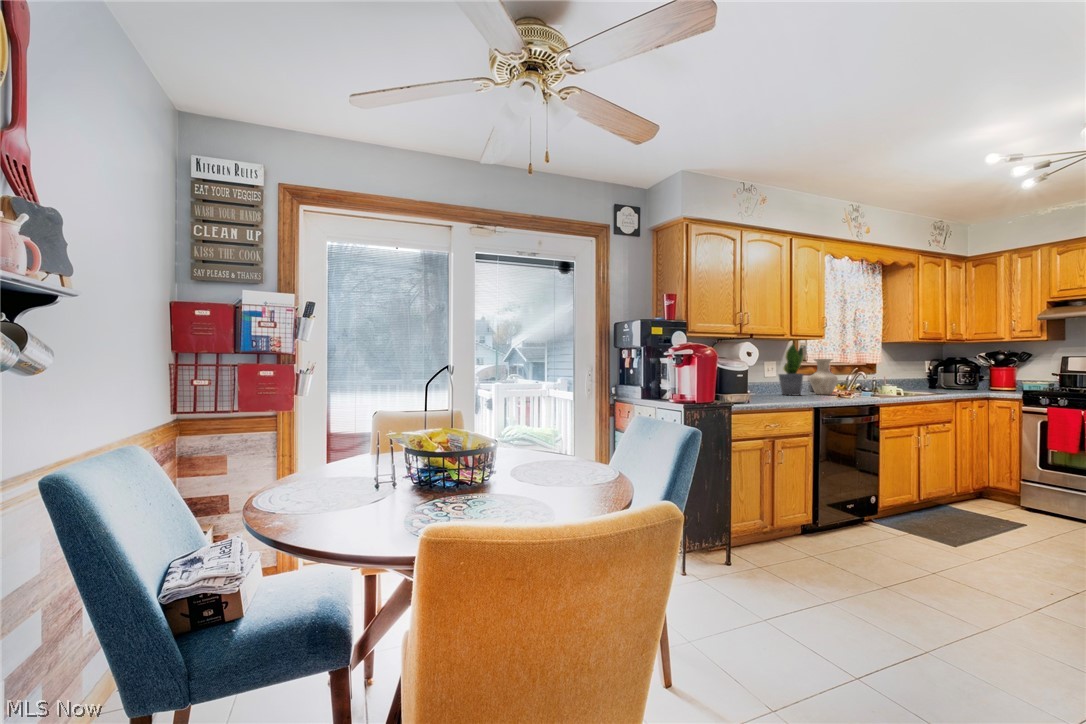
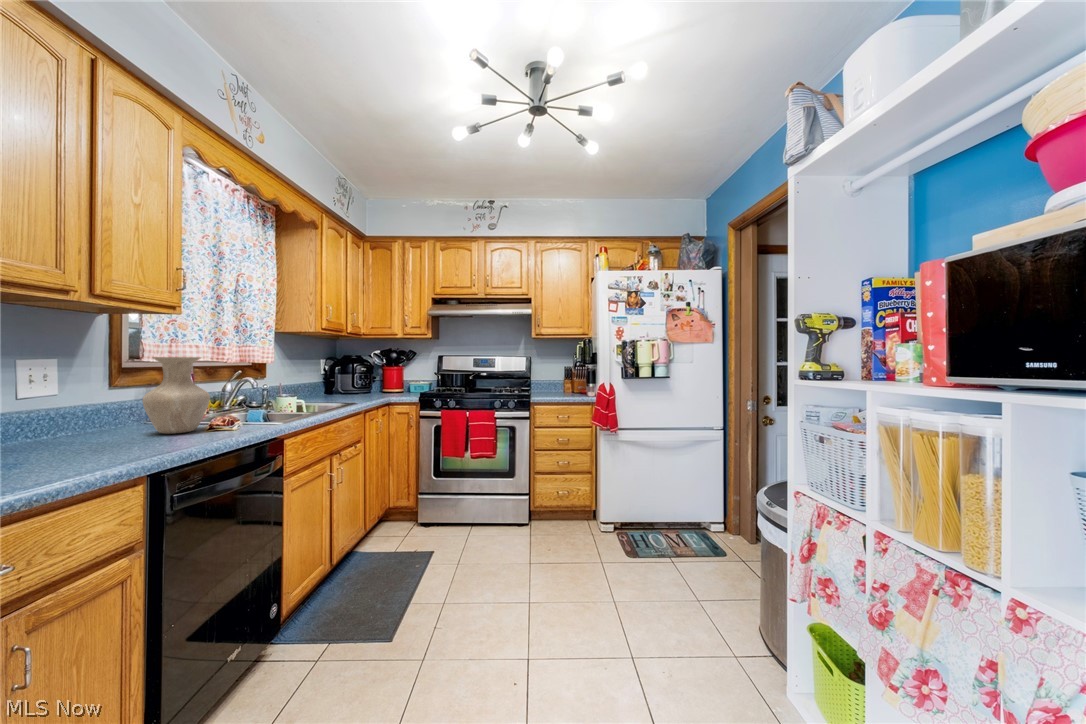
potted plant: present [779,344,803,396] -> none [38,316,126,454]

